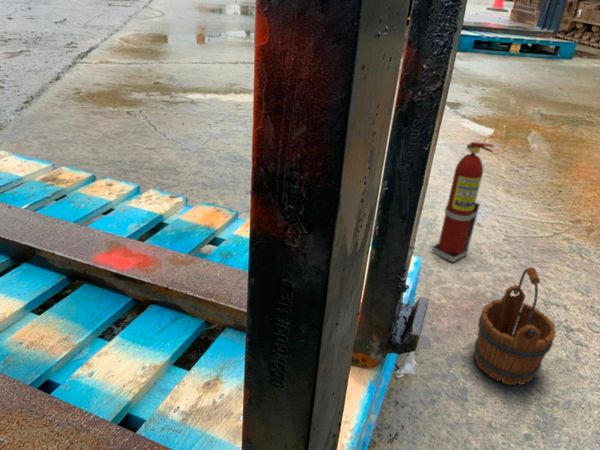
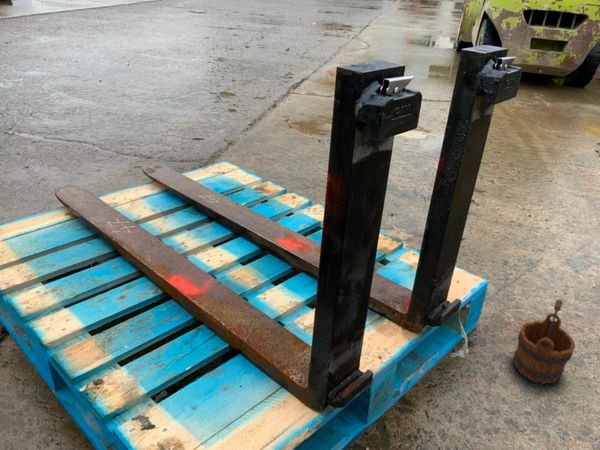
fire extinguisher: present [432,142,494,262] -> none [522,204,579,296]

